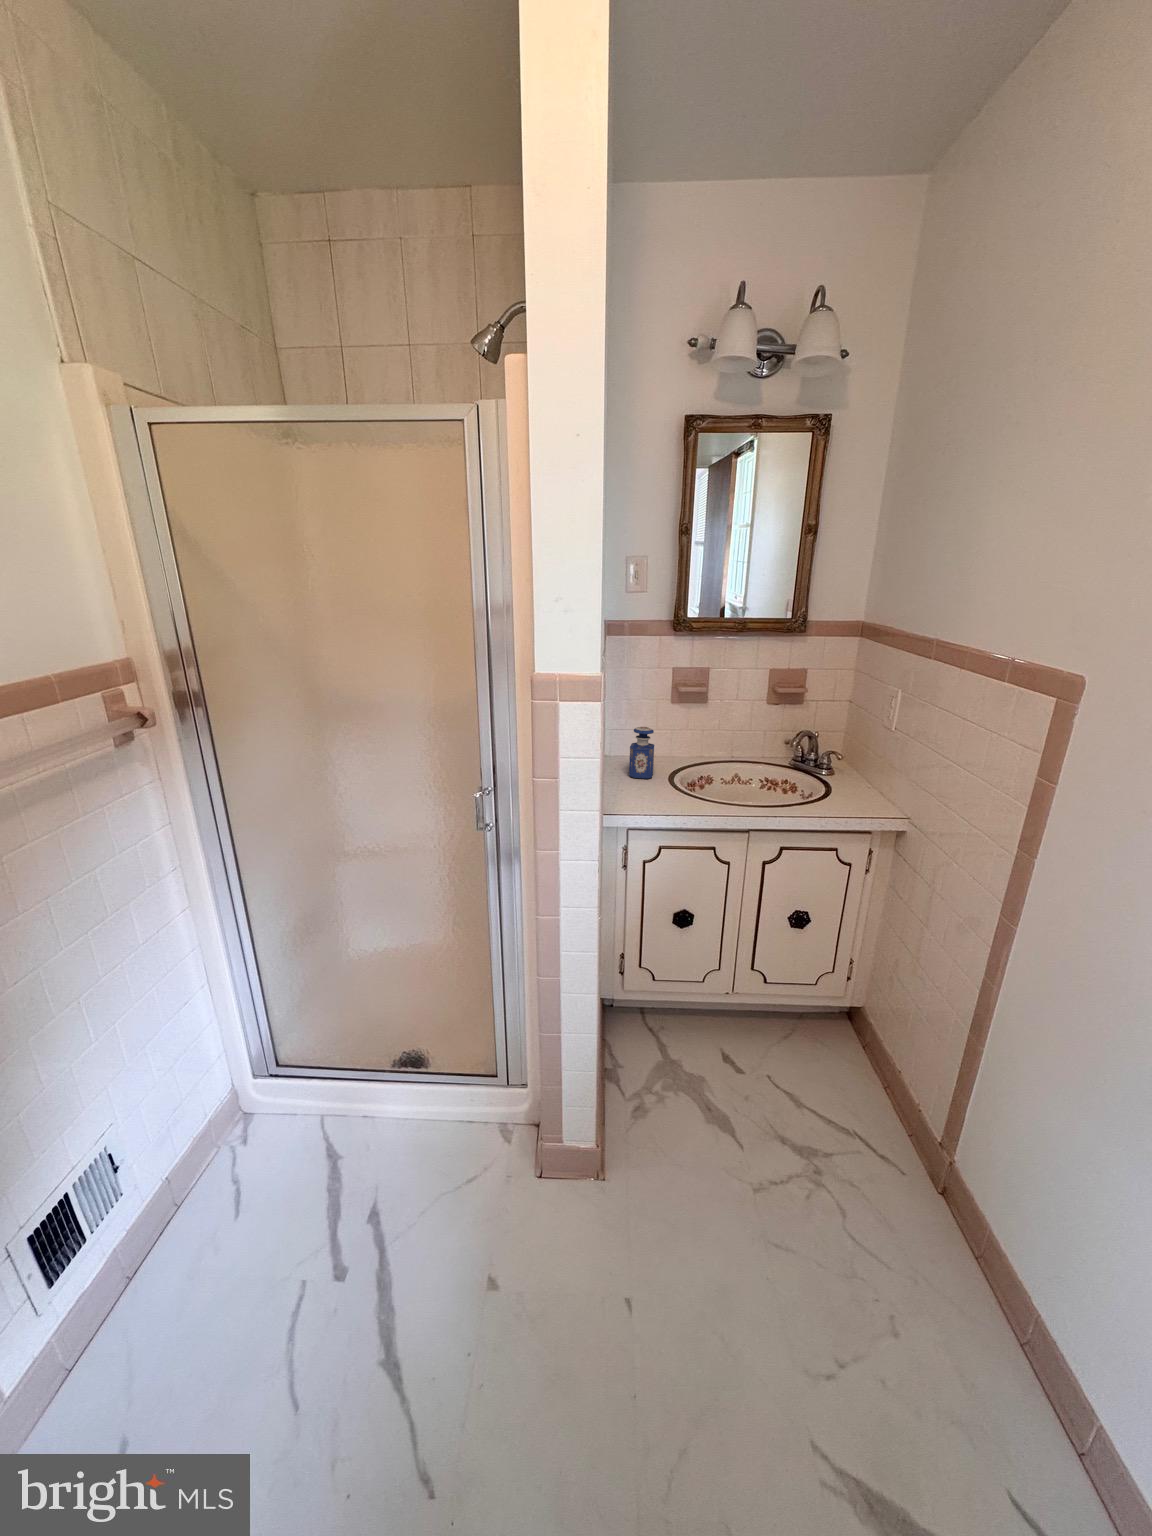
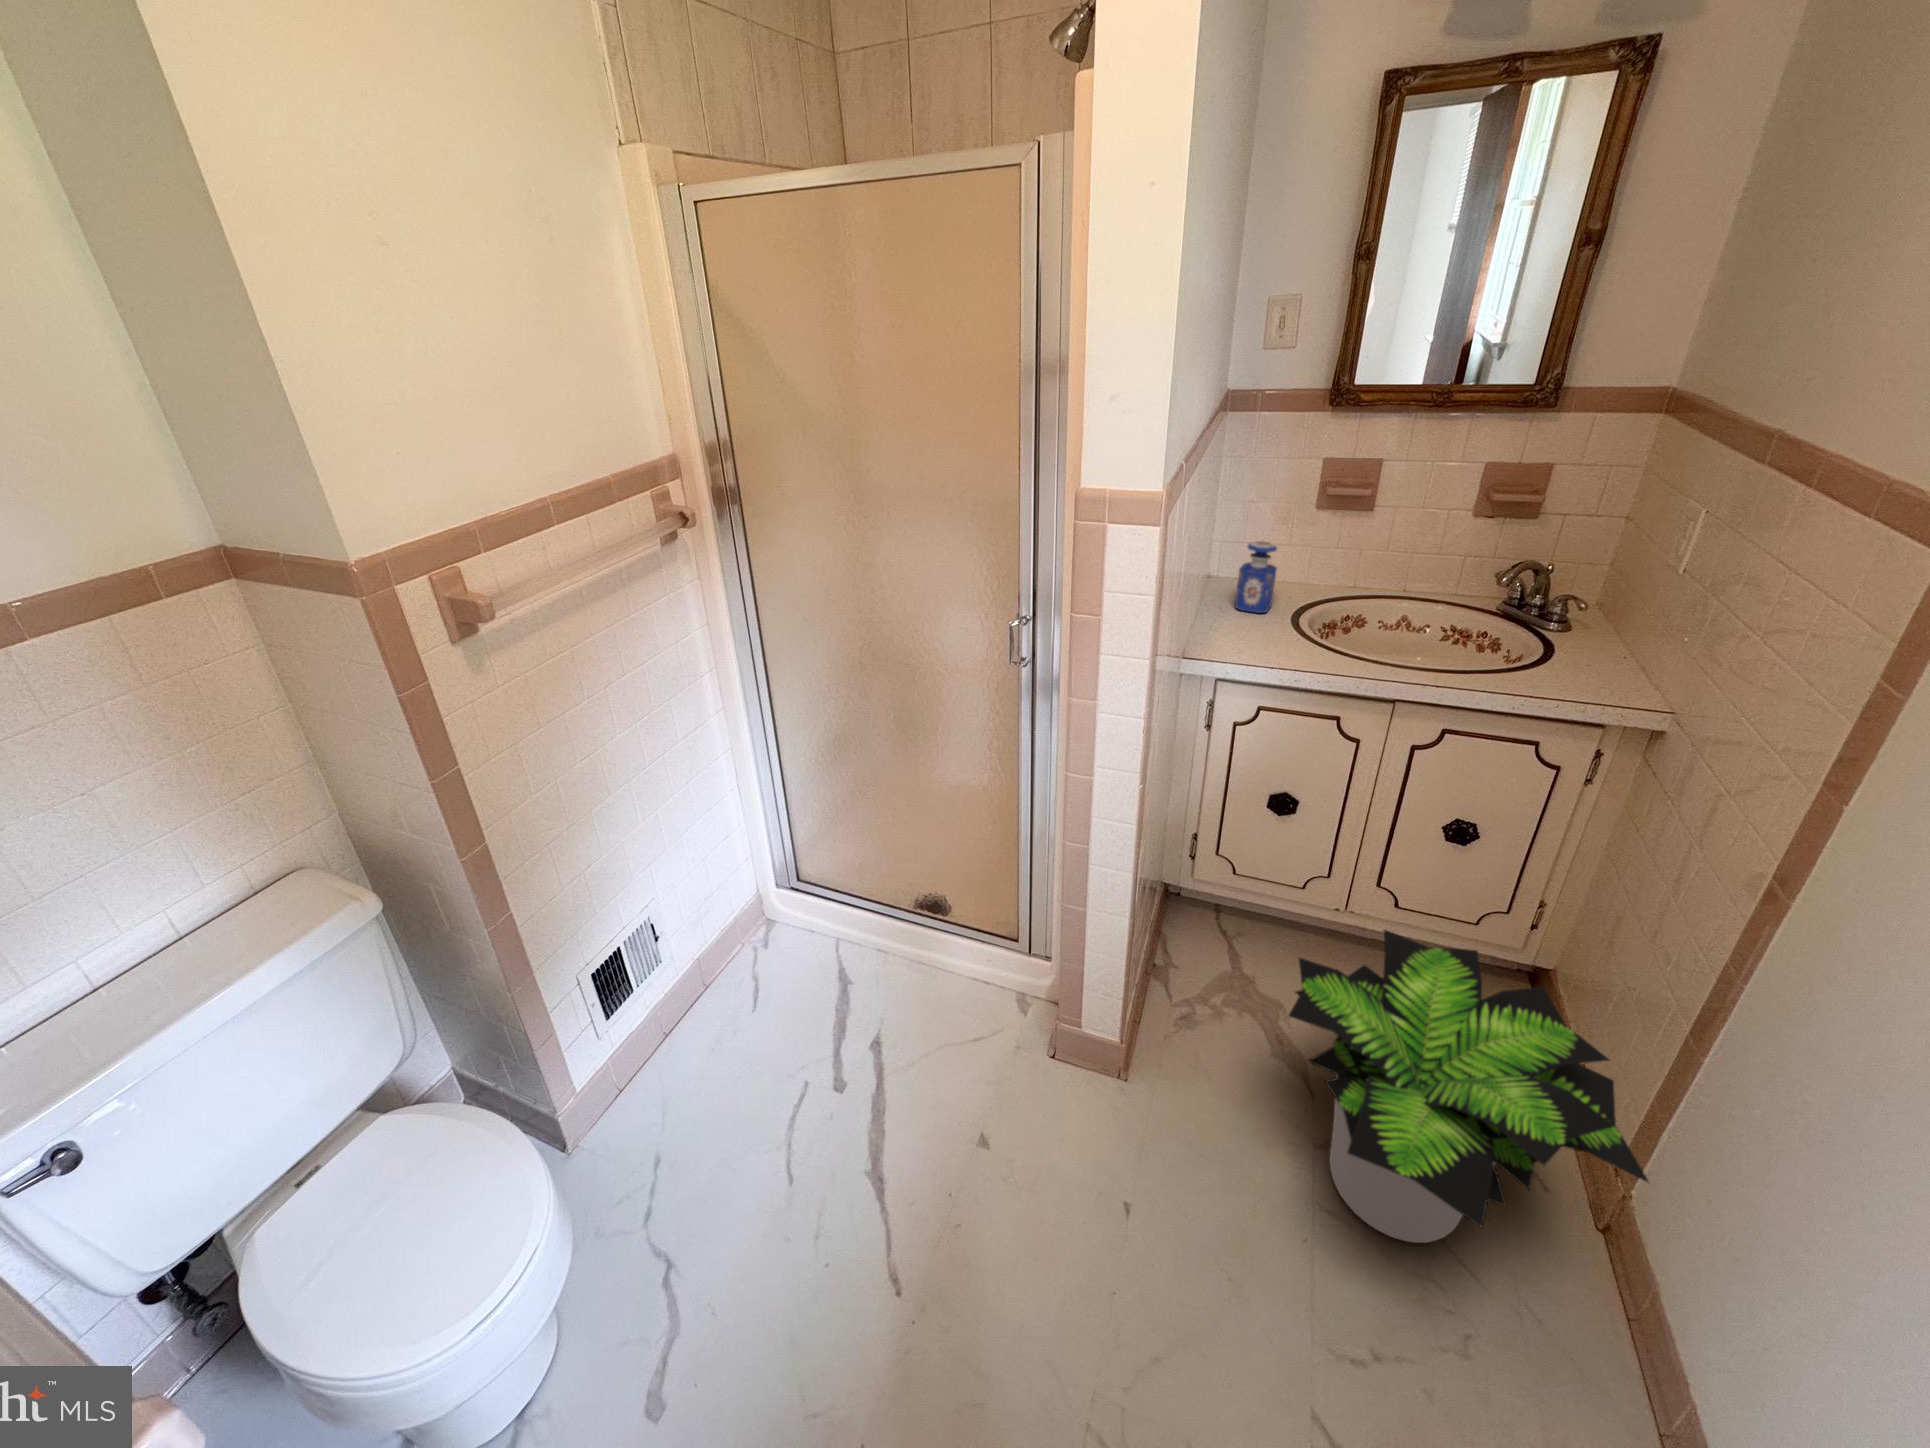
potted plant: none [724,1001,985,1255] -> present [1289,930,1648,1243]

